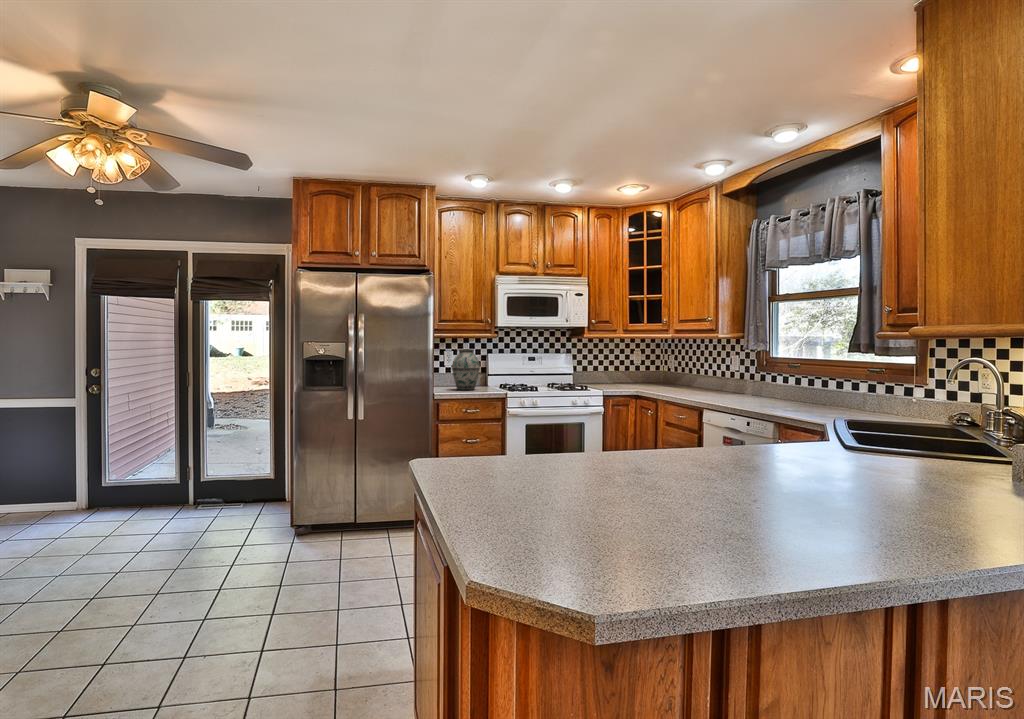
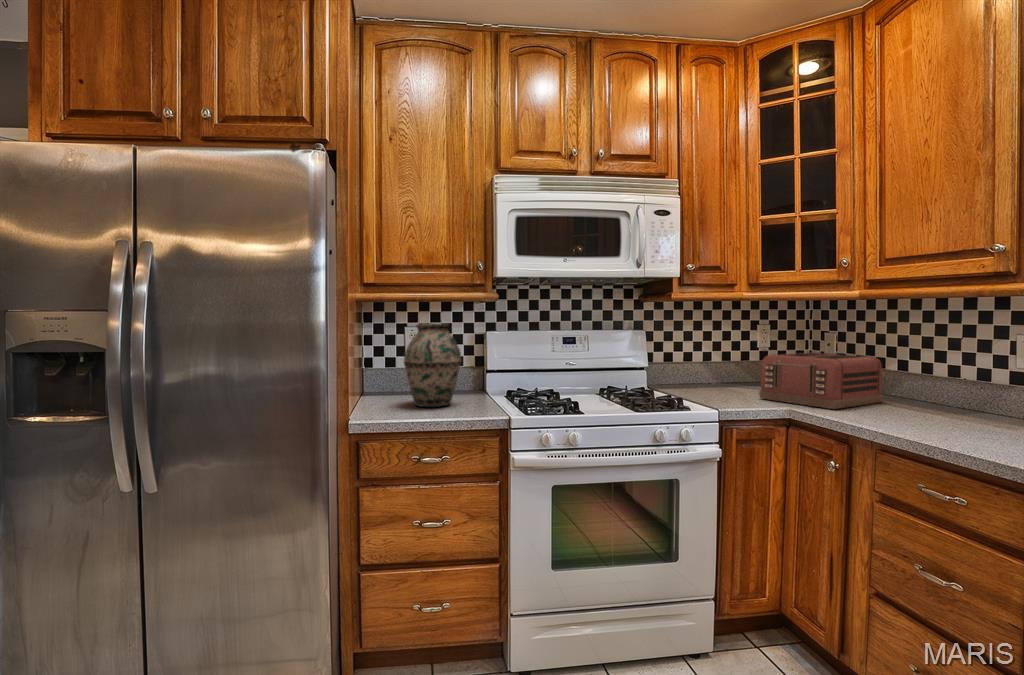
toaster: none [627,365,684,390] -> present [759,352,883,409]

